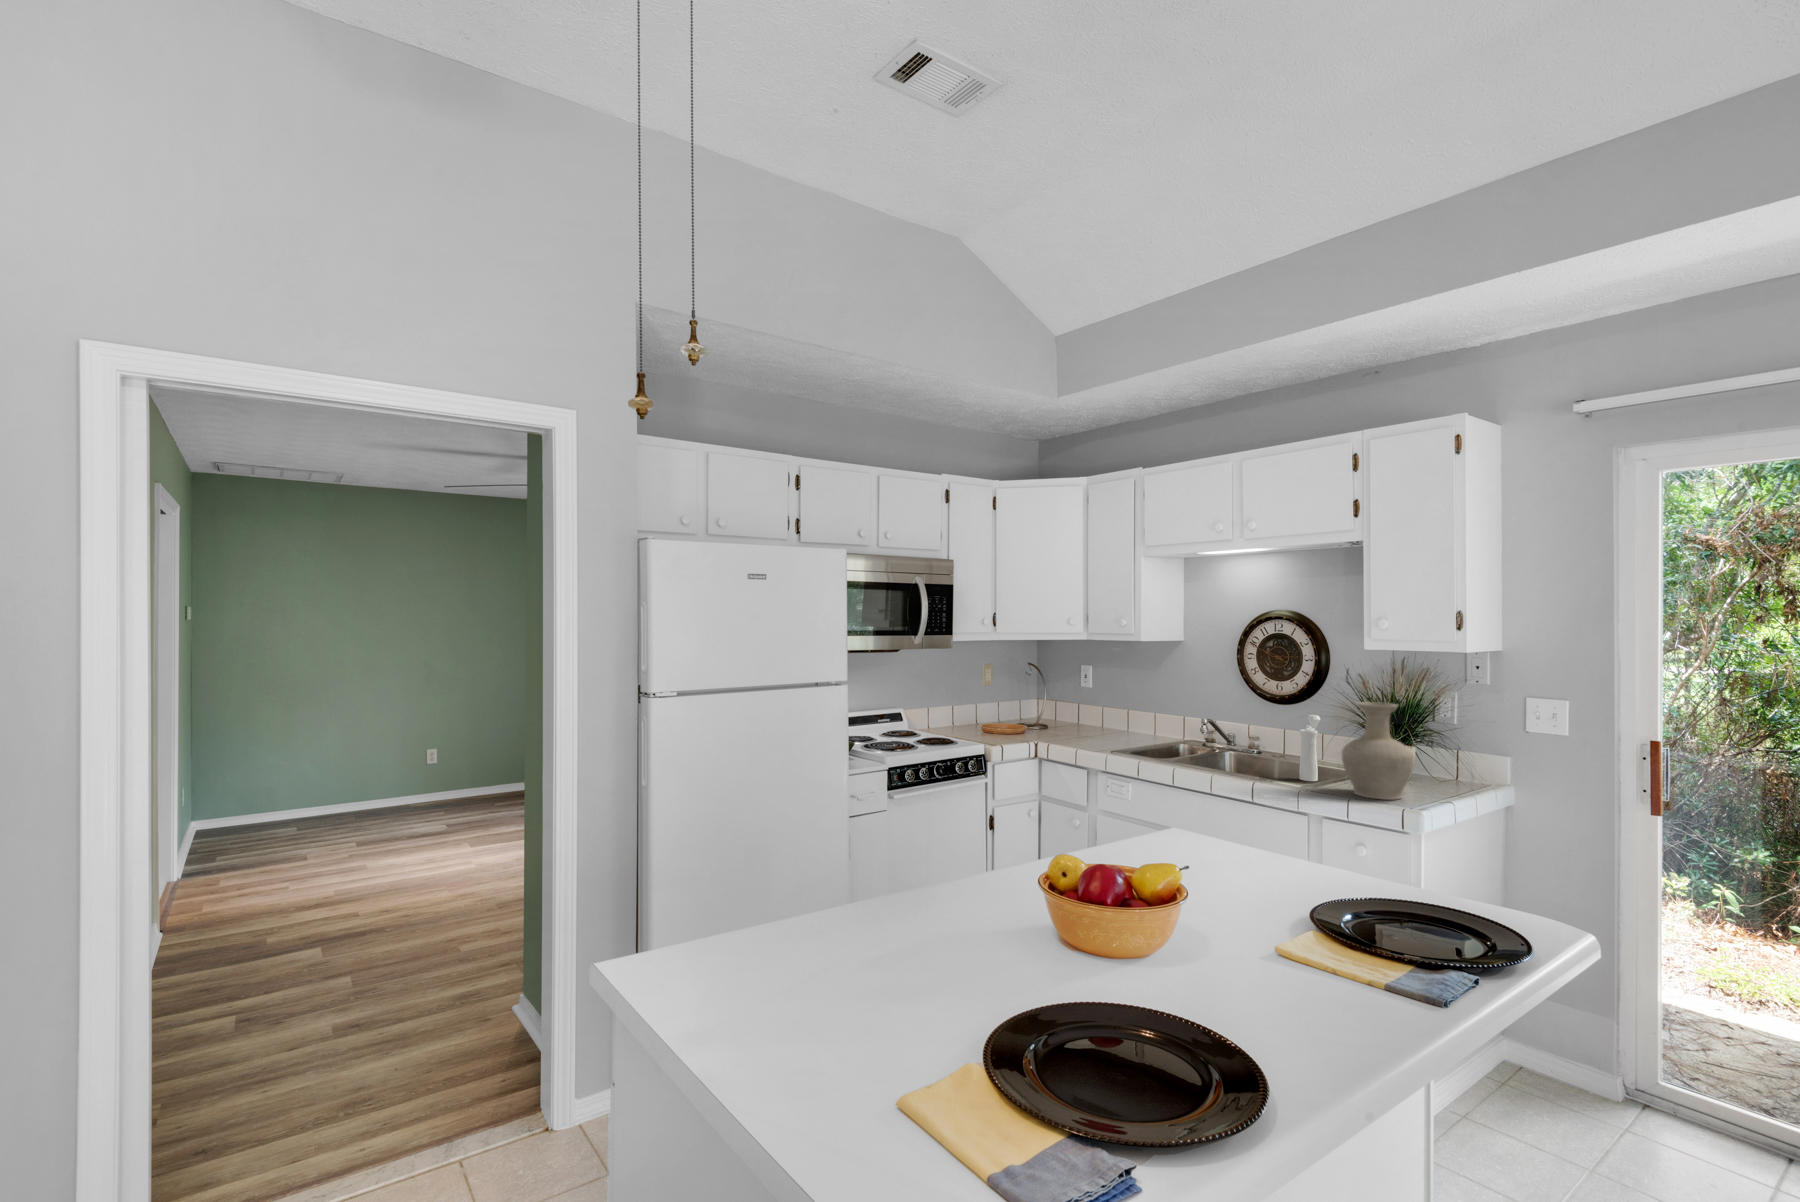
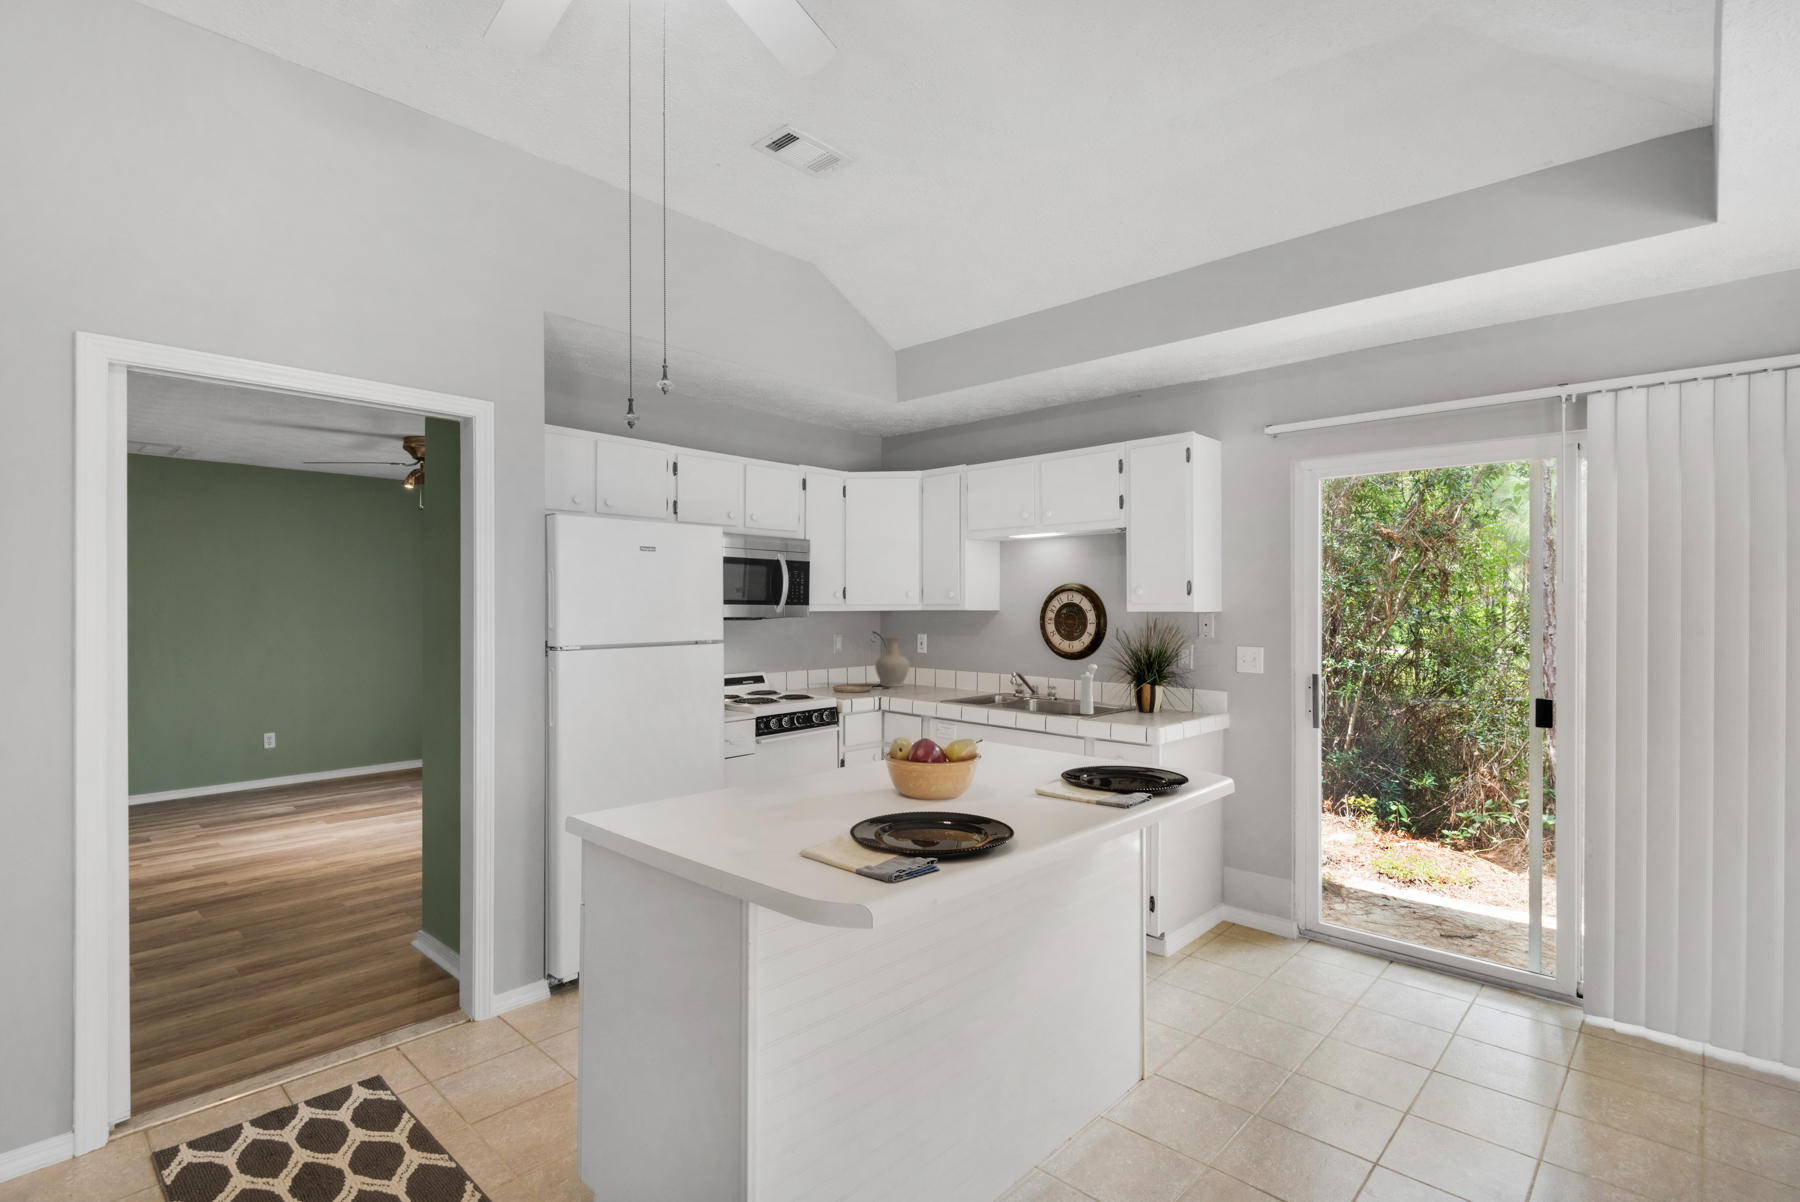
vase: present [1342,702,1414,800] -> present [875,636,909,687]

